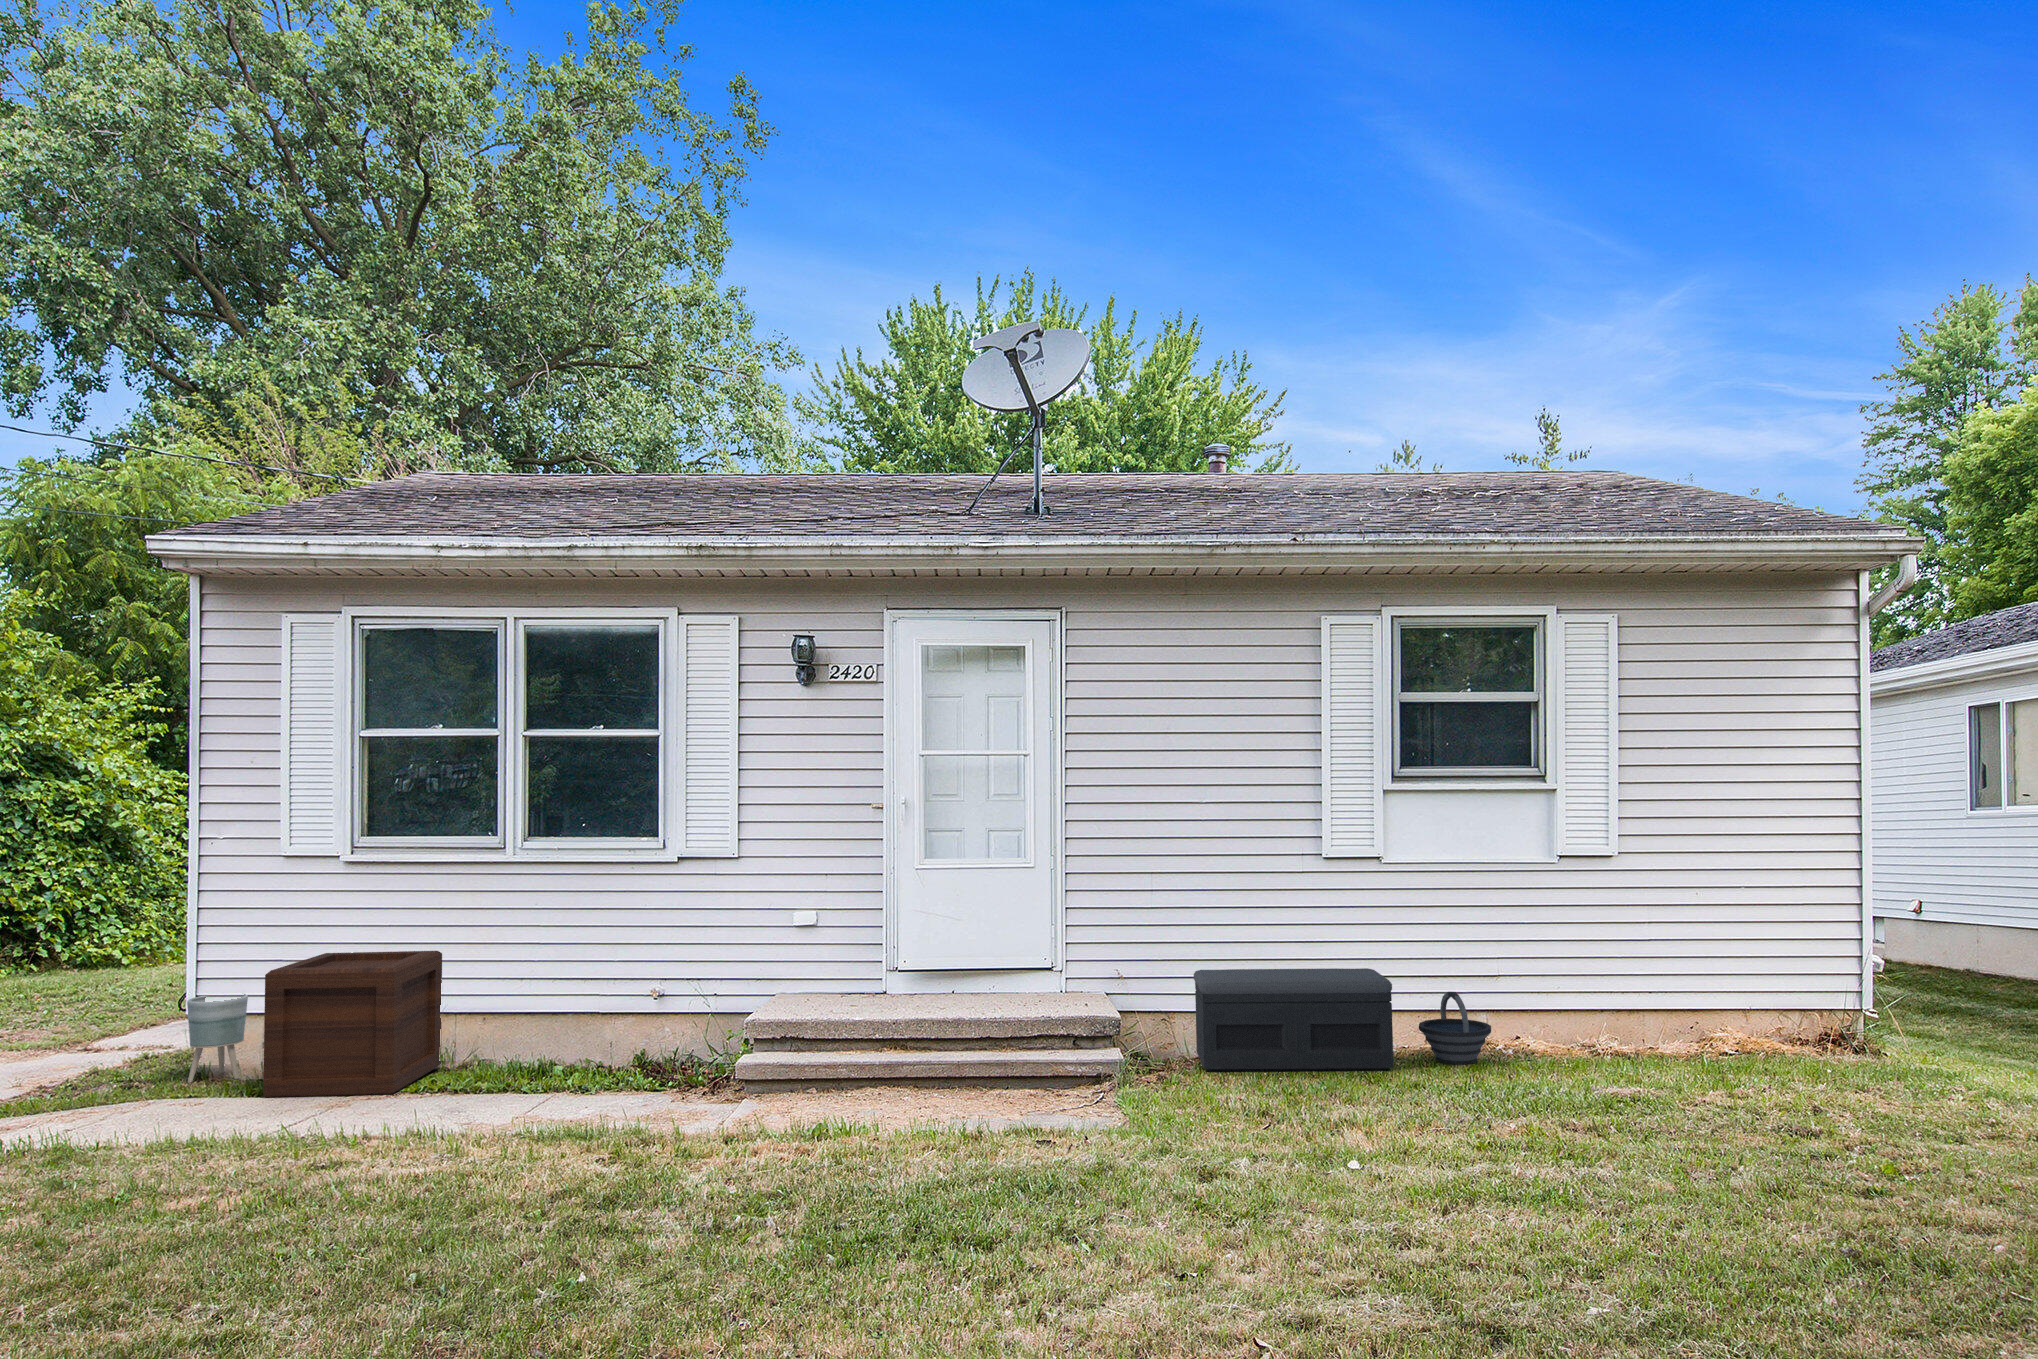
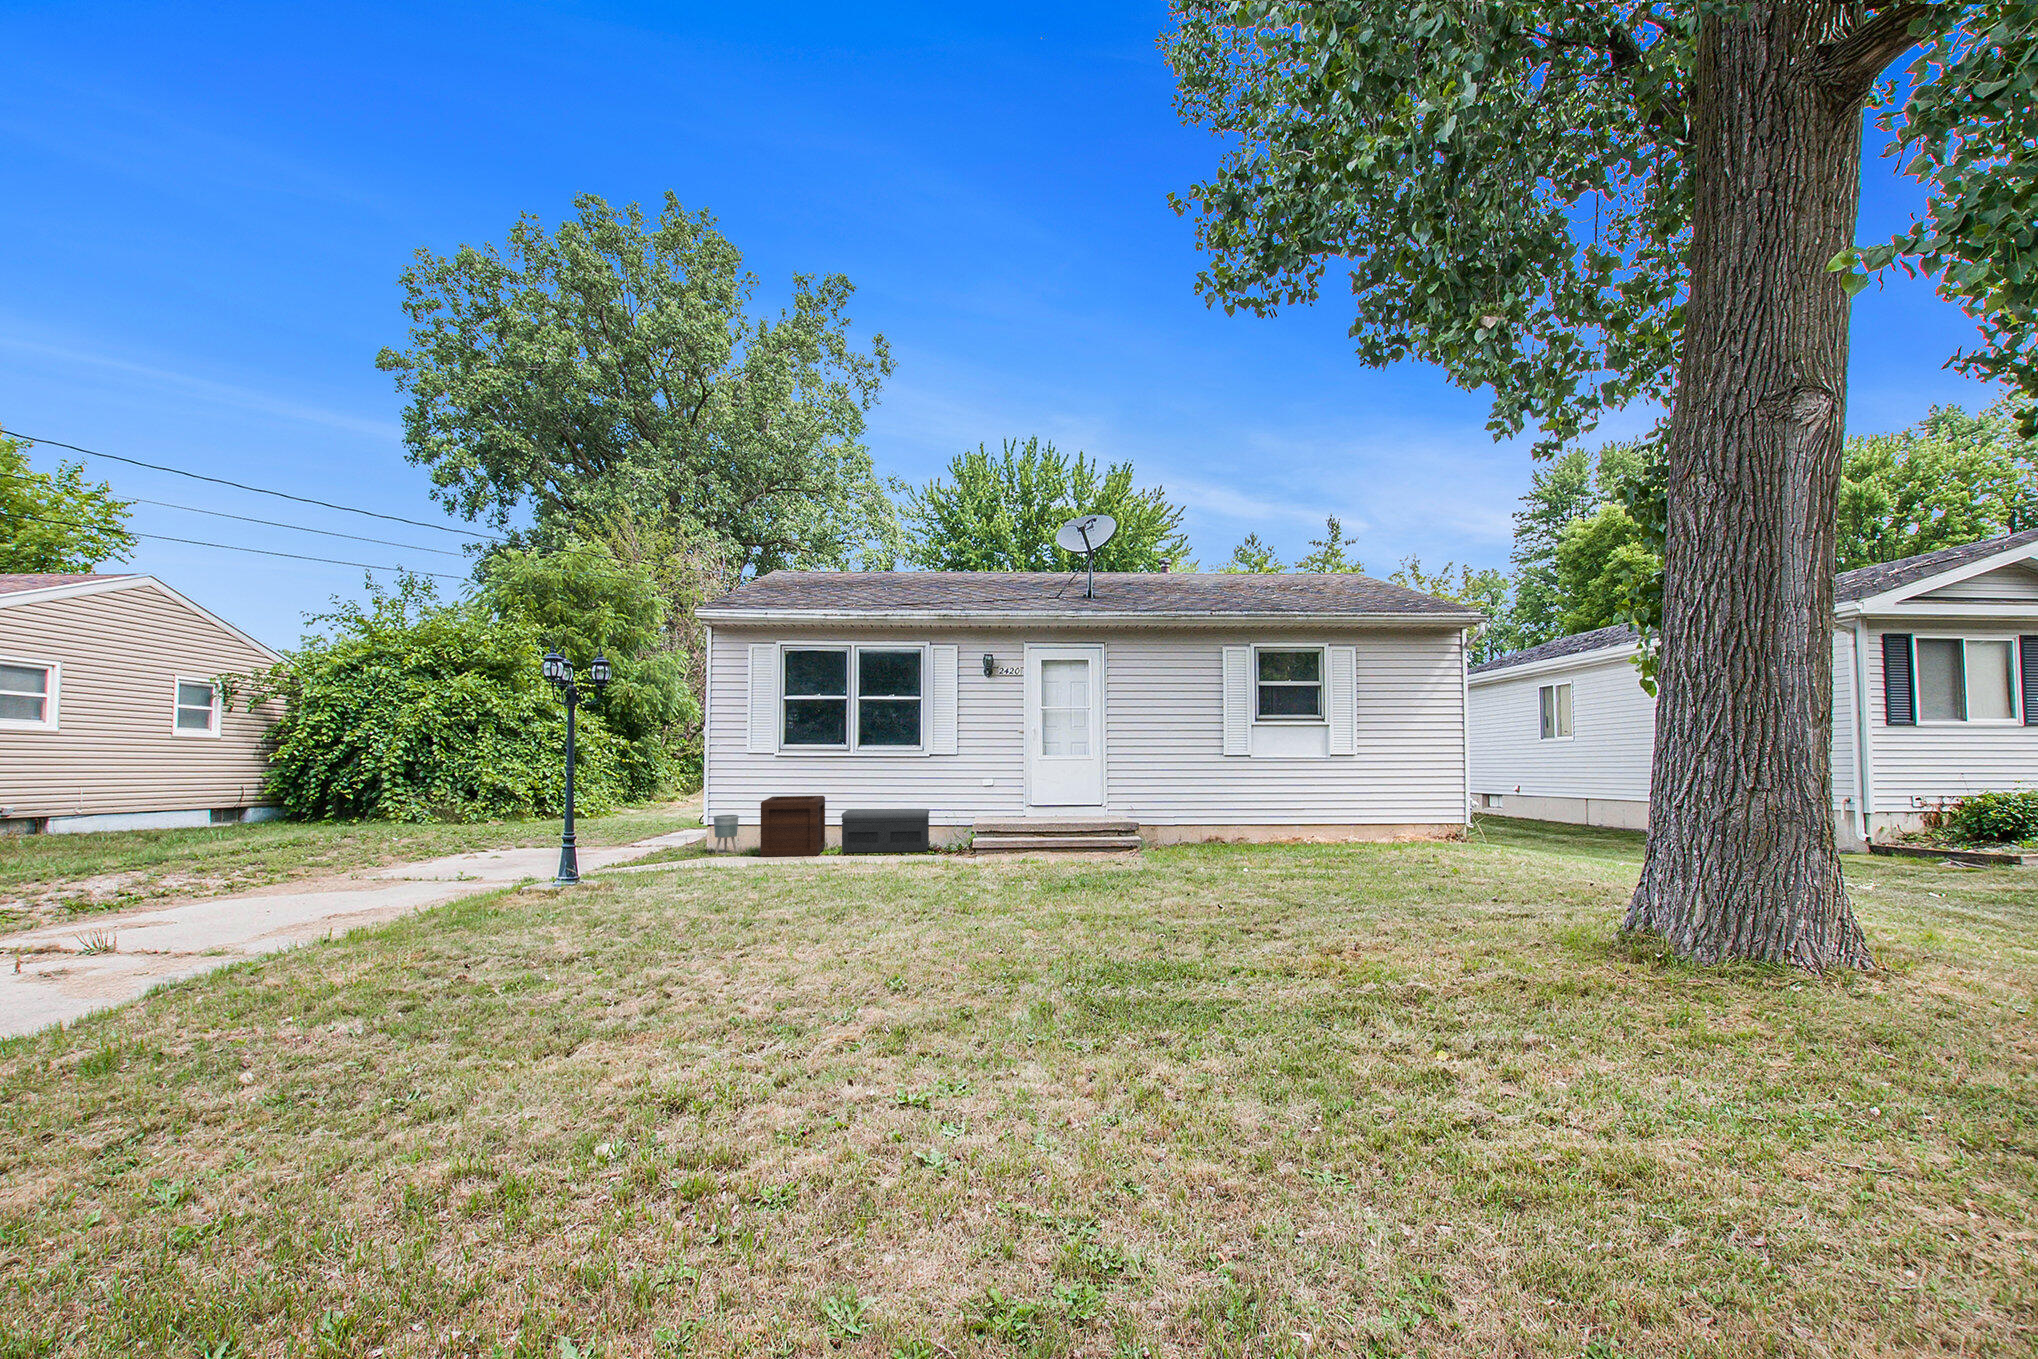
storage bench: present [1194,968,1394,1072] -> present [841,809,929,853]
bucket: present [1419,992,1491,1064] -> none [1266,815,1298,846]

